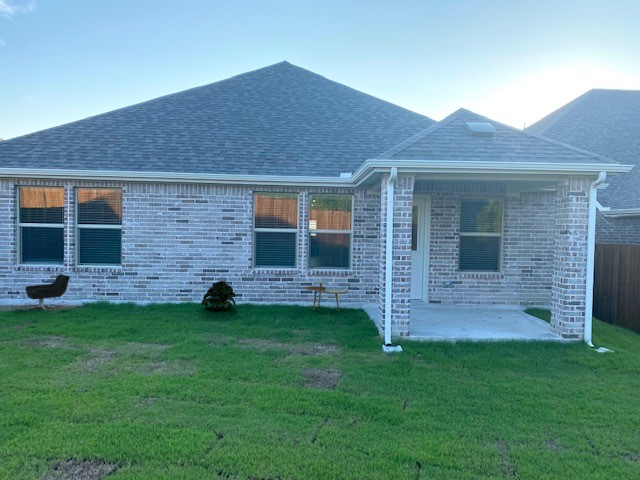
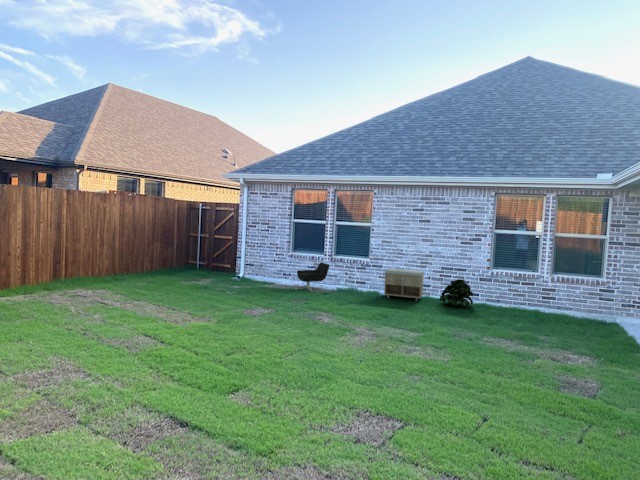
storage bench: none [139,275,185,308] -> present [384,268,424,300]
side table: present [306,281,348,311] -> none [550,288,600,322]

